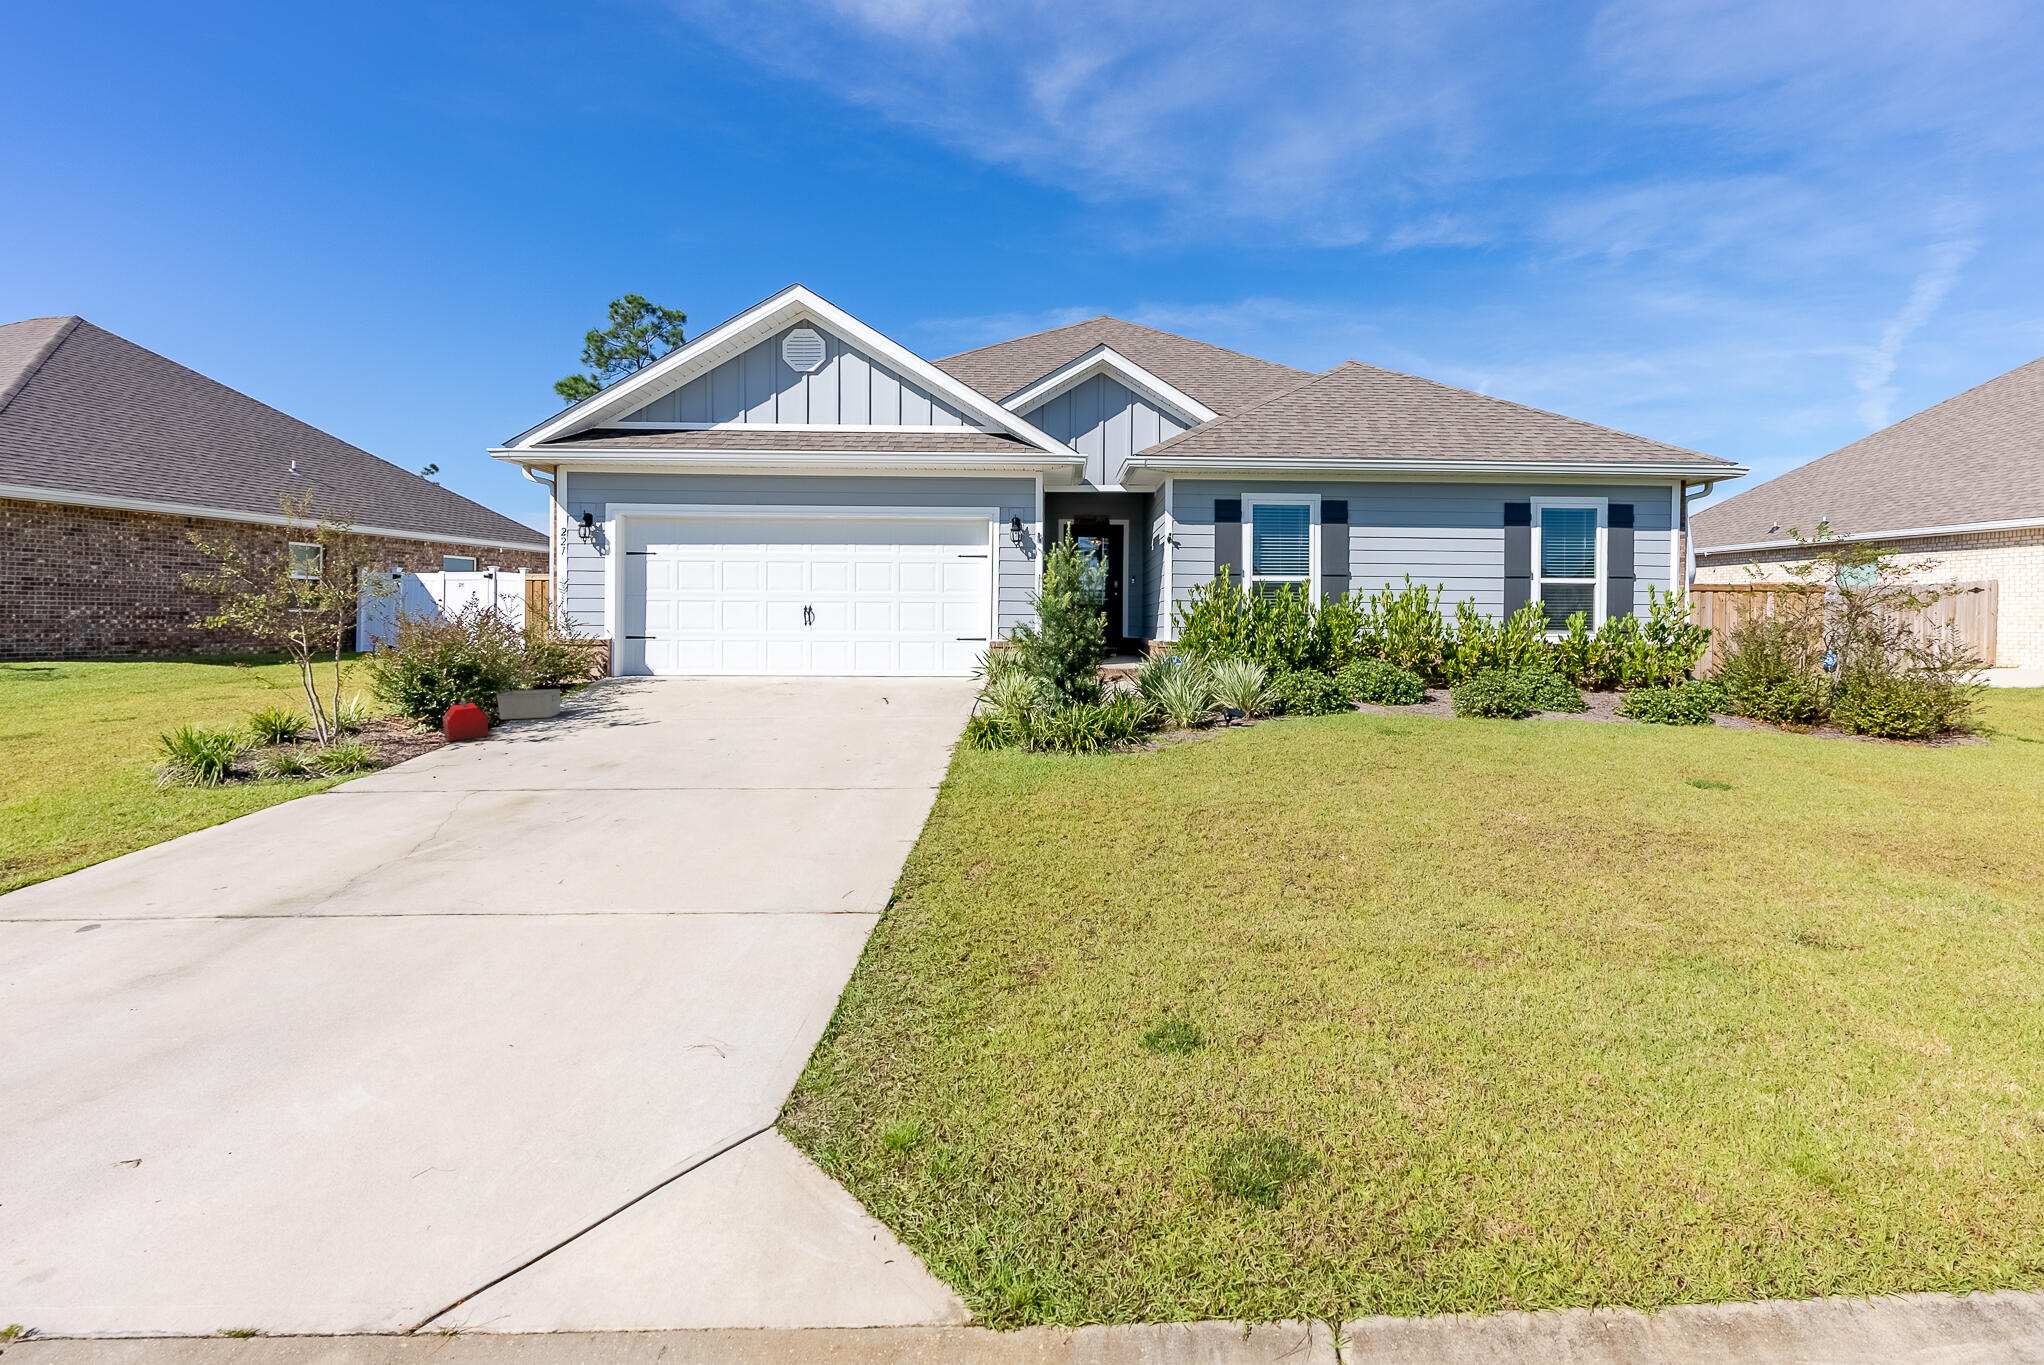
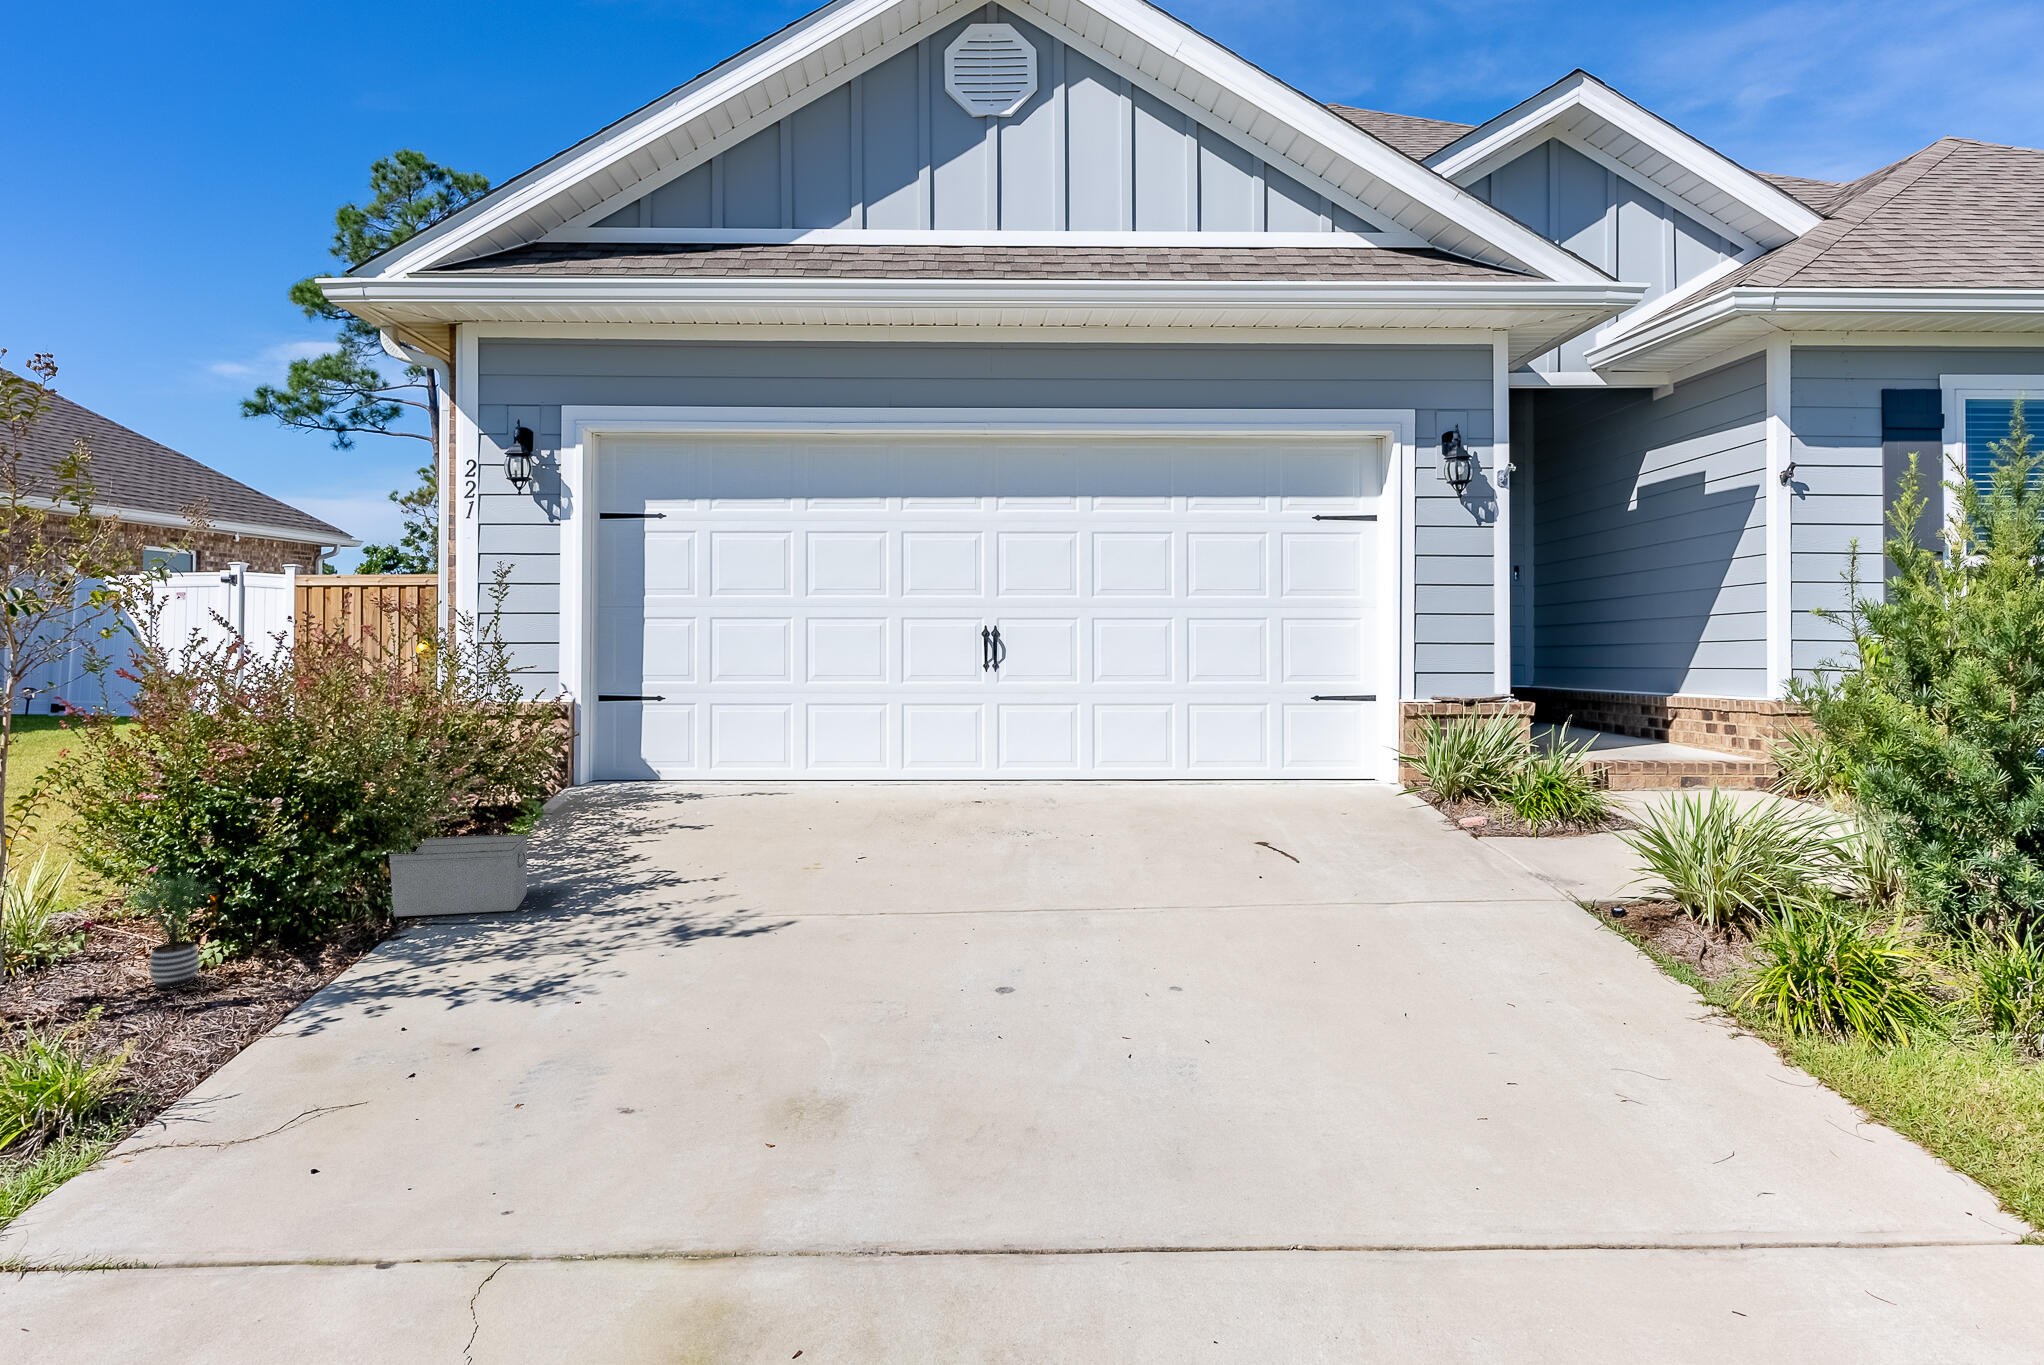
potted plant: none [382,698,422,740] -> present [125,875,212,989]
toolbox: present [442,698,488,741] -> none [268,869,392,996]

